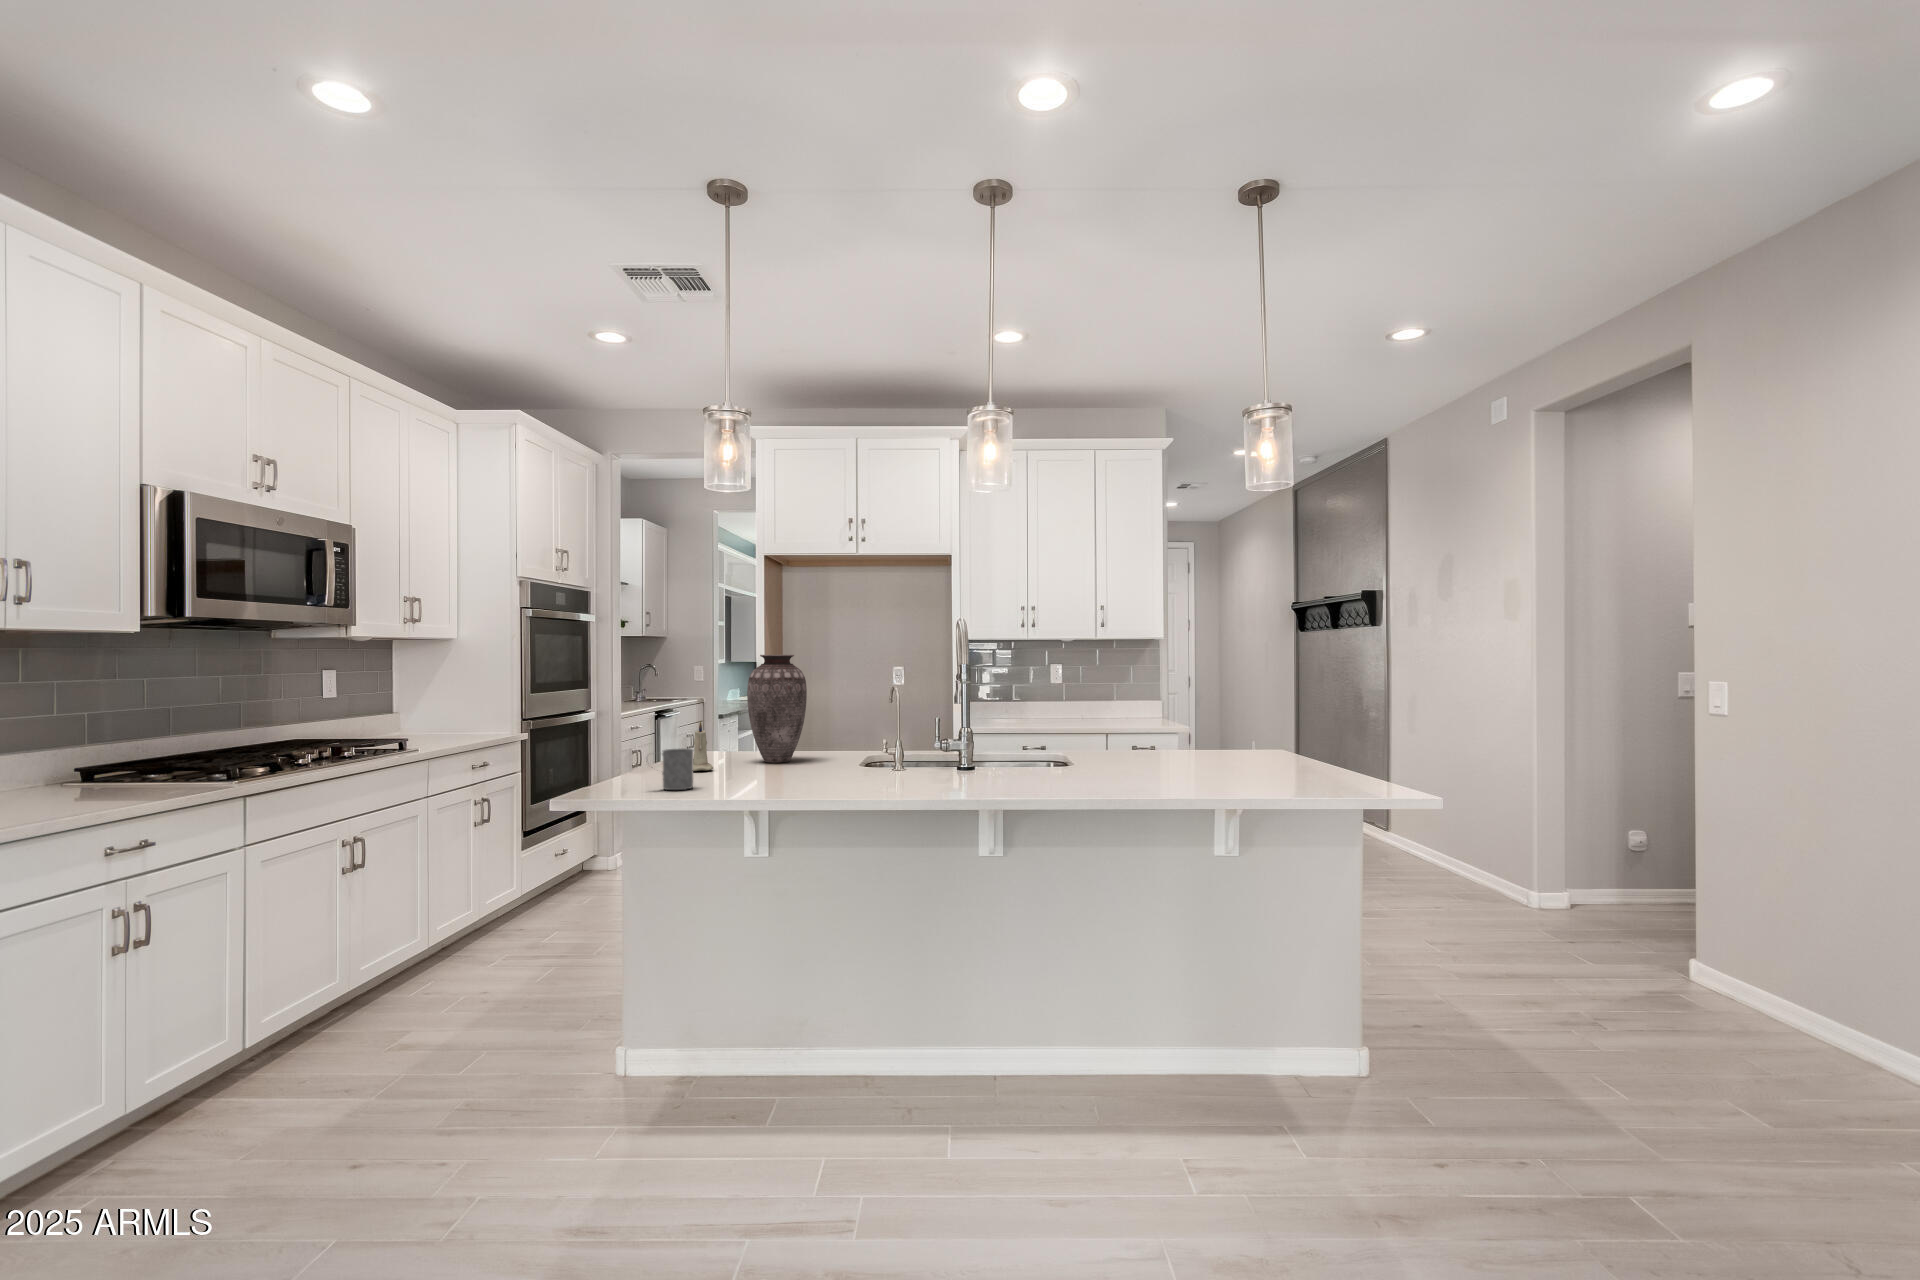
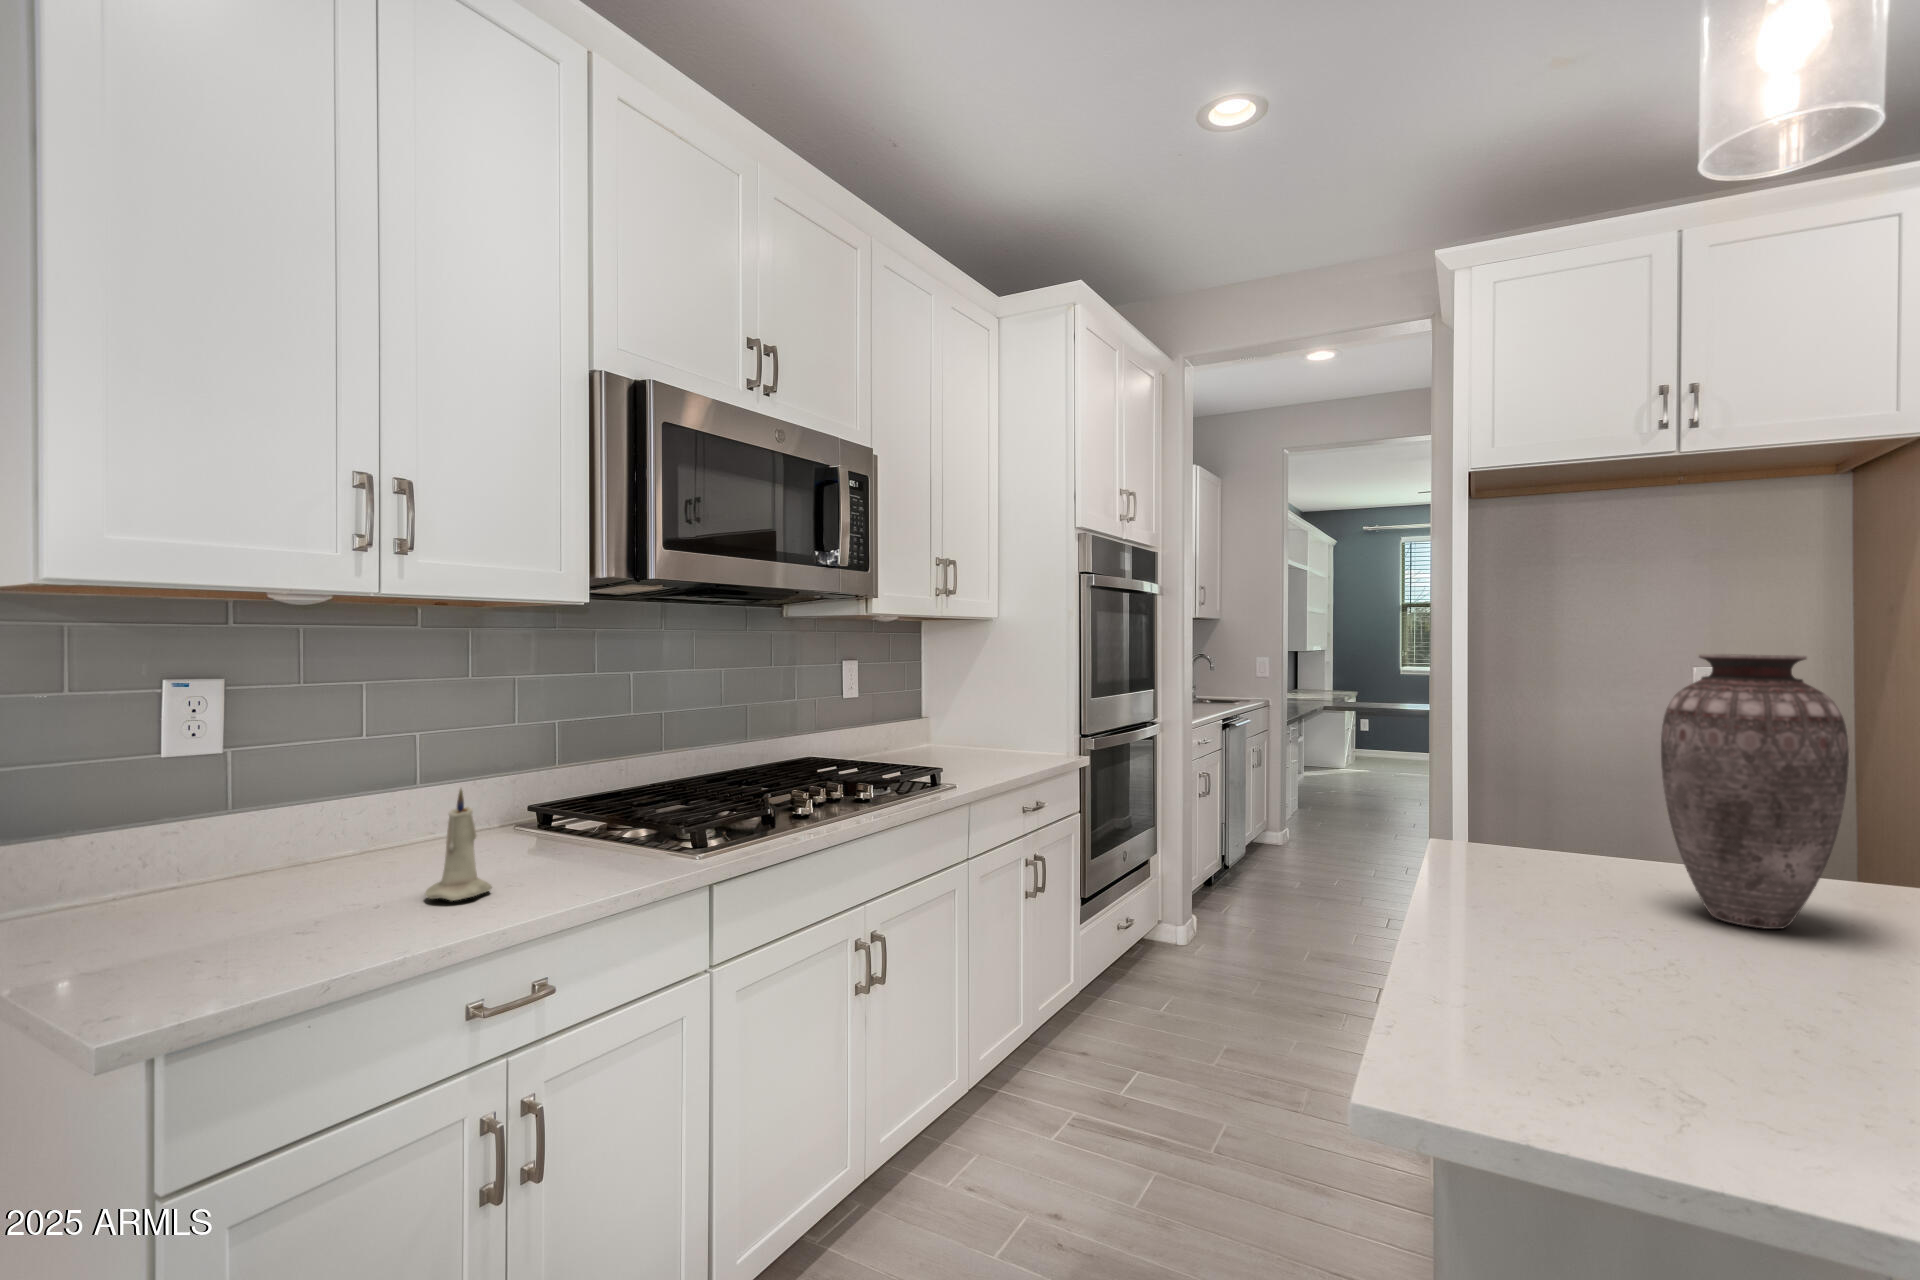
candle: present [693,721,713,771] -> present [425,789,492,901]
mug: present [662,749,693,790] -> none [1620,947,1784,1104]

